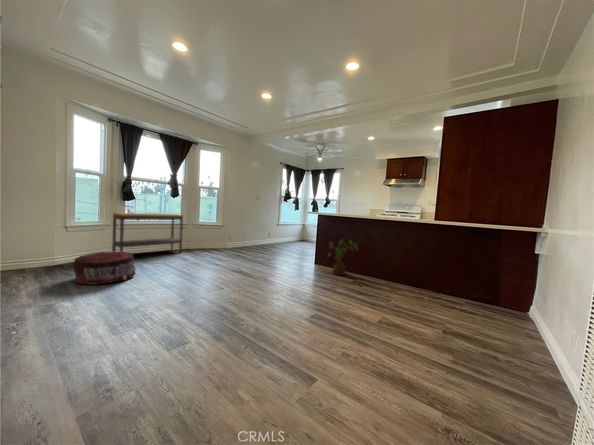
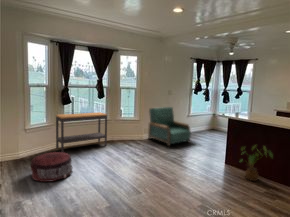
armchair: none [233,212,280,252] -> present [148,107,191,146]

